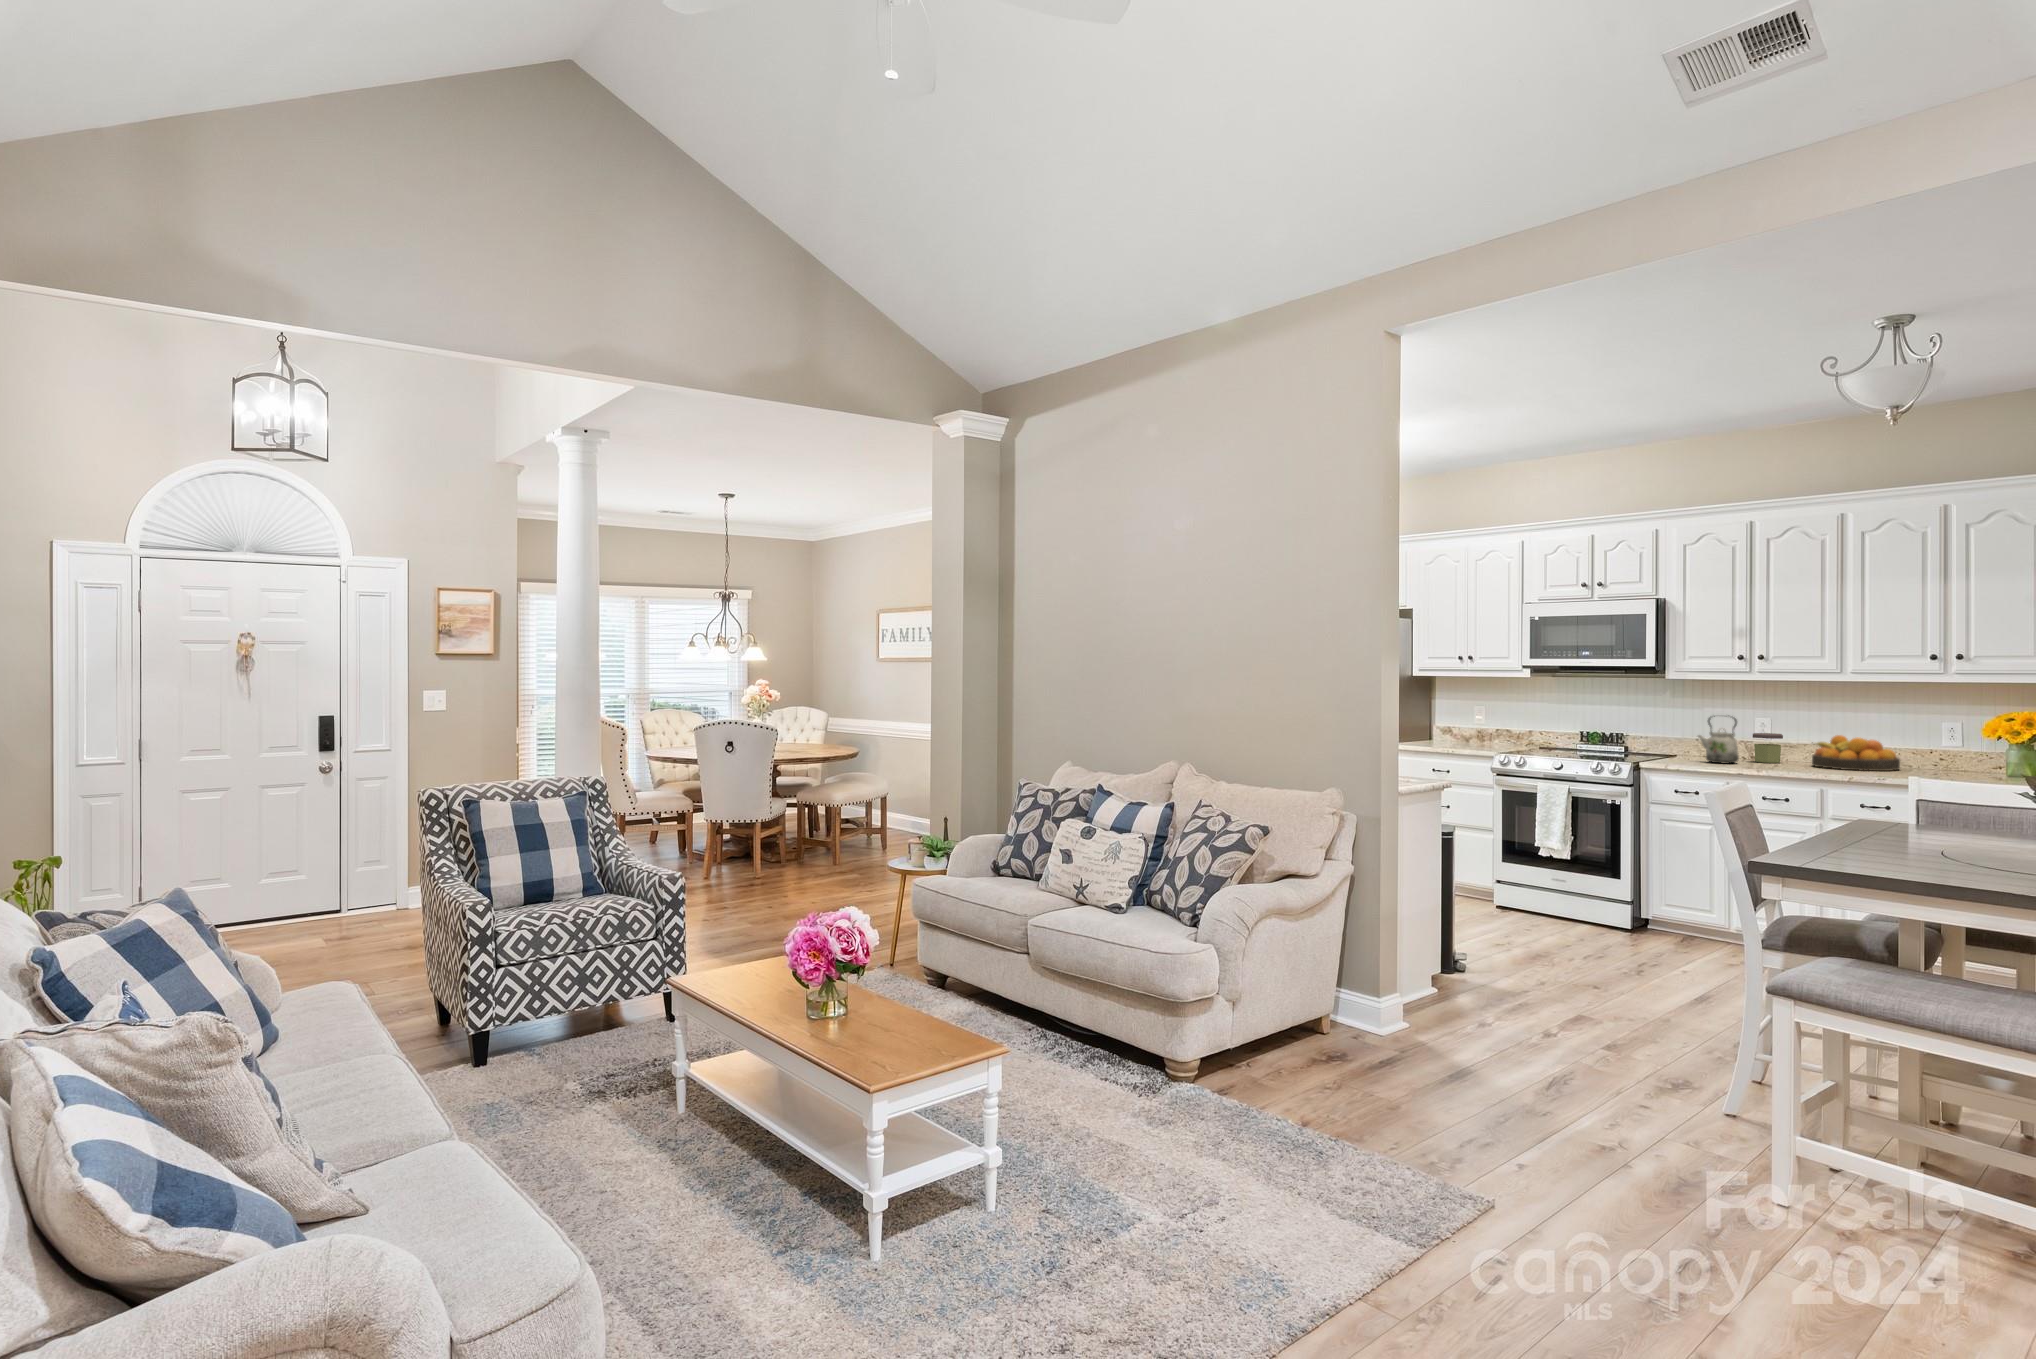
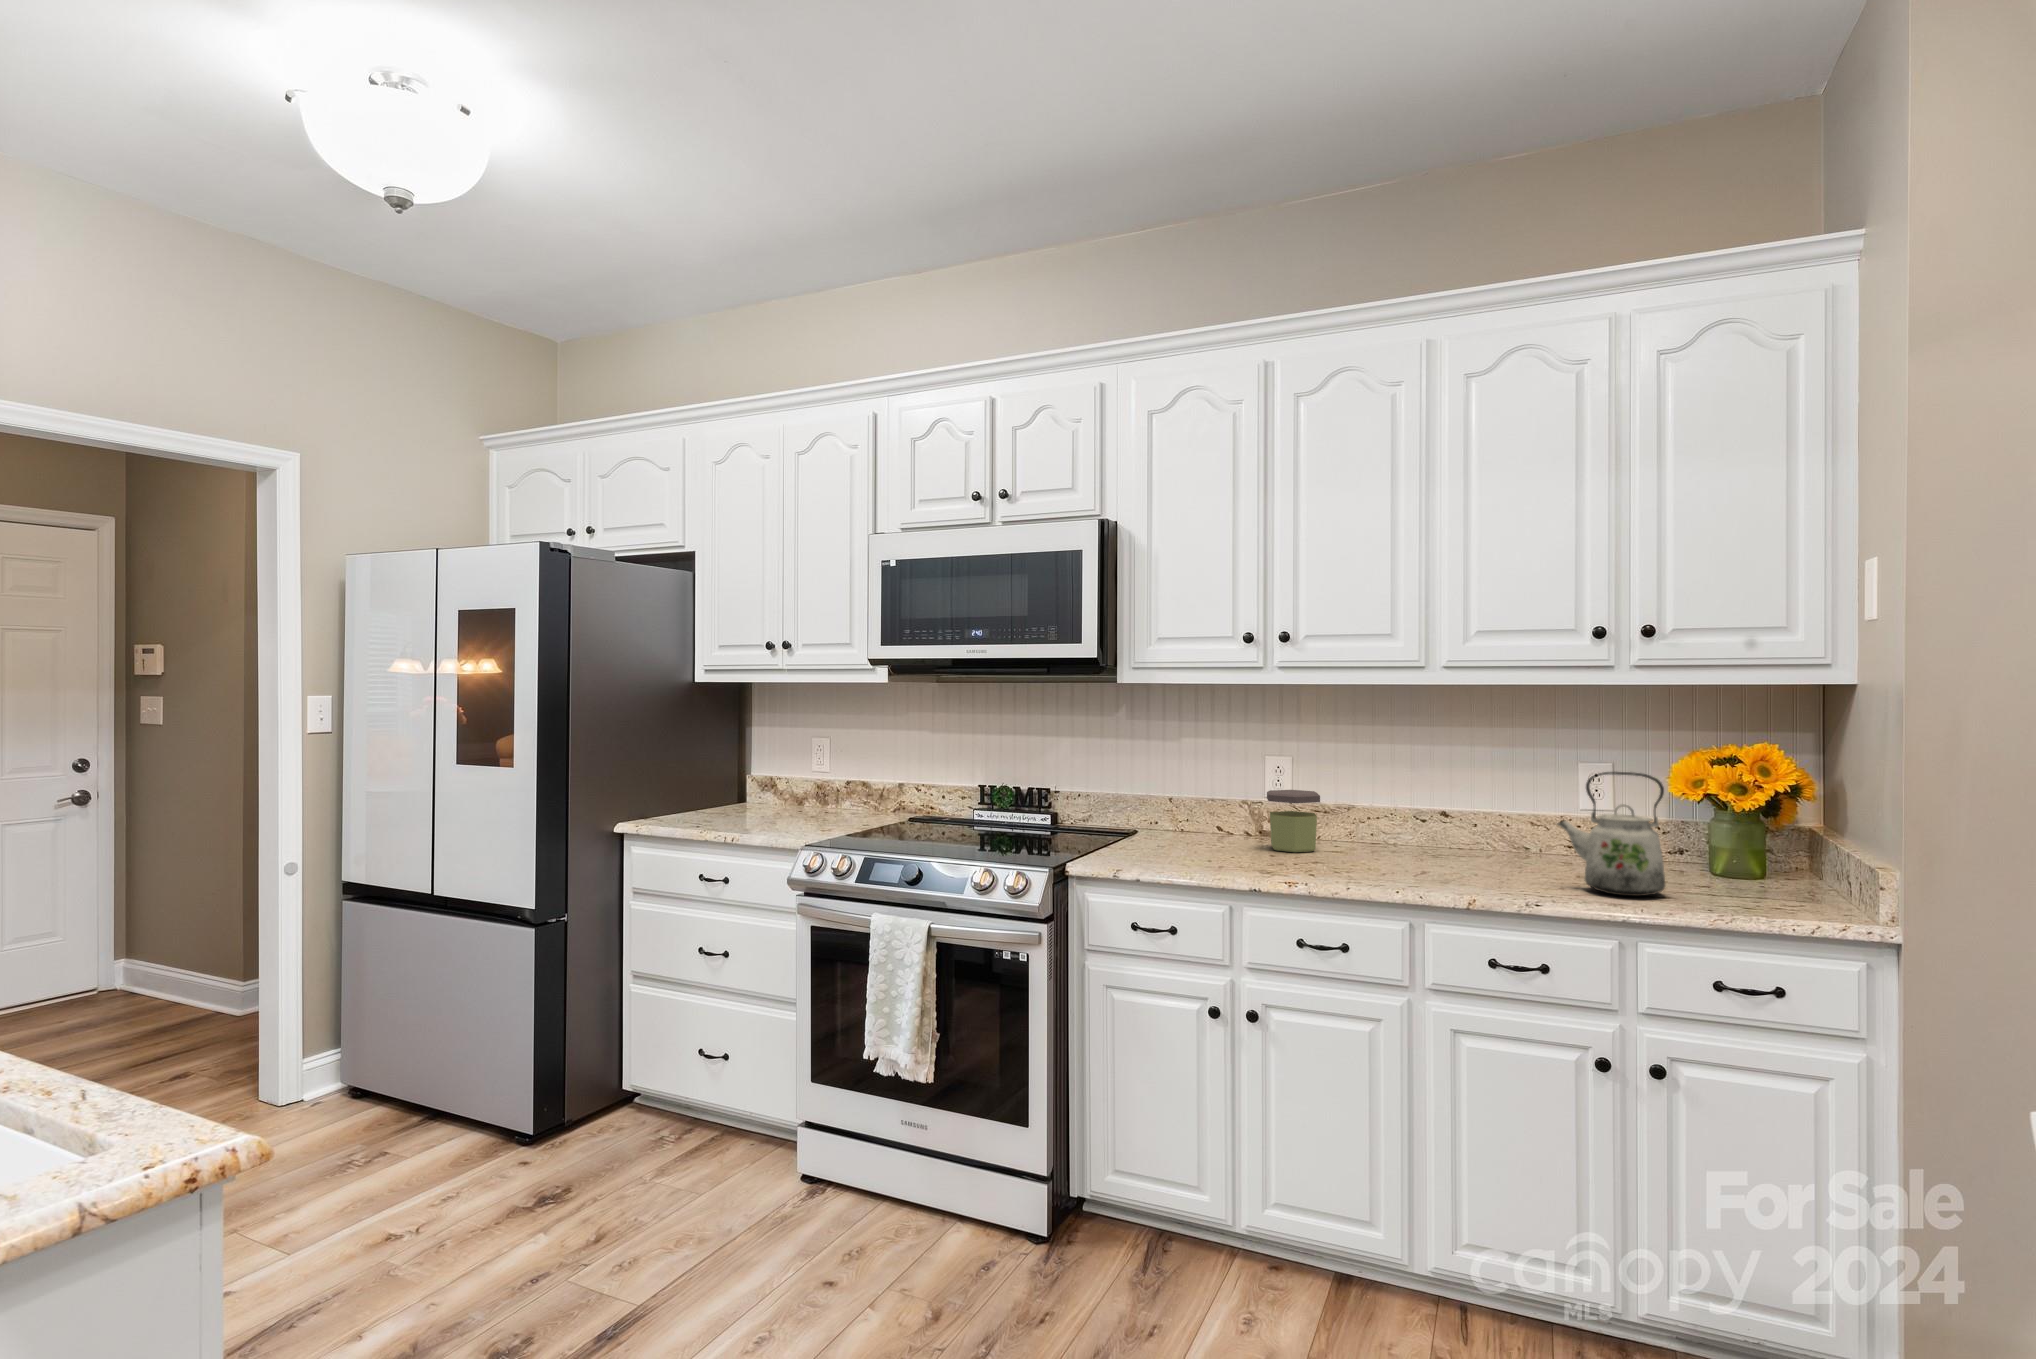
kettle: present [1698,716,1739,764] -> present [1557,772,1665,896]
fruit bowl: present [1812,735,1900,771] -> none [1370,795,1528,874]

